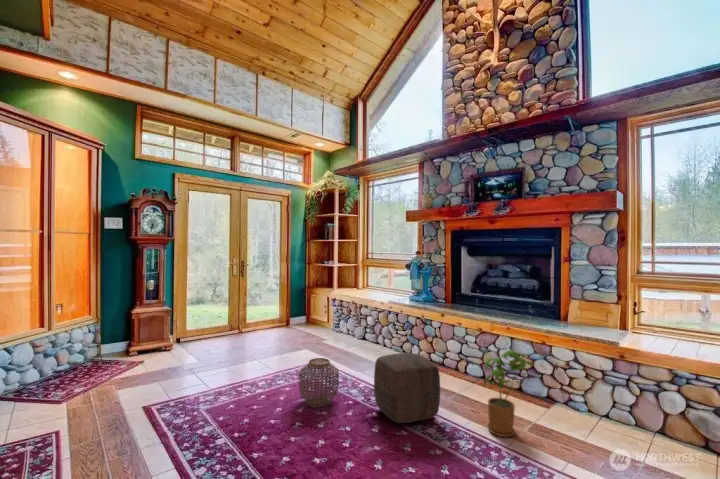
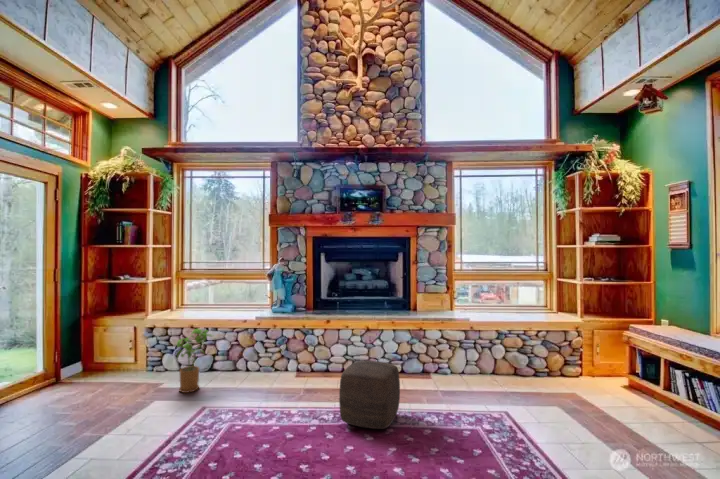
house plant: present [484,350,534,437] -> present [177,329,212,393]
woven basket: present [299,358,339,407] -> none [260,393,309,455]

